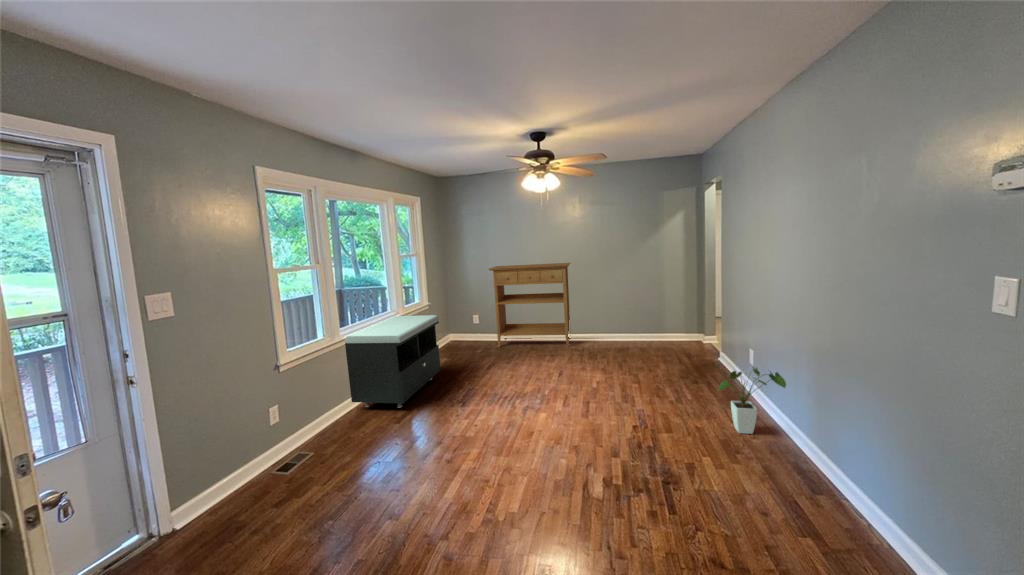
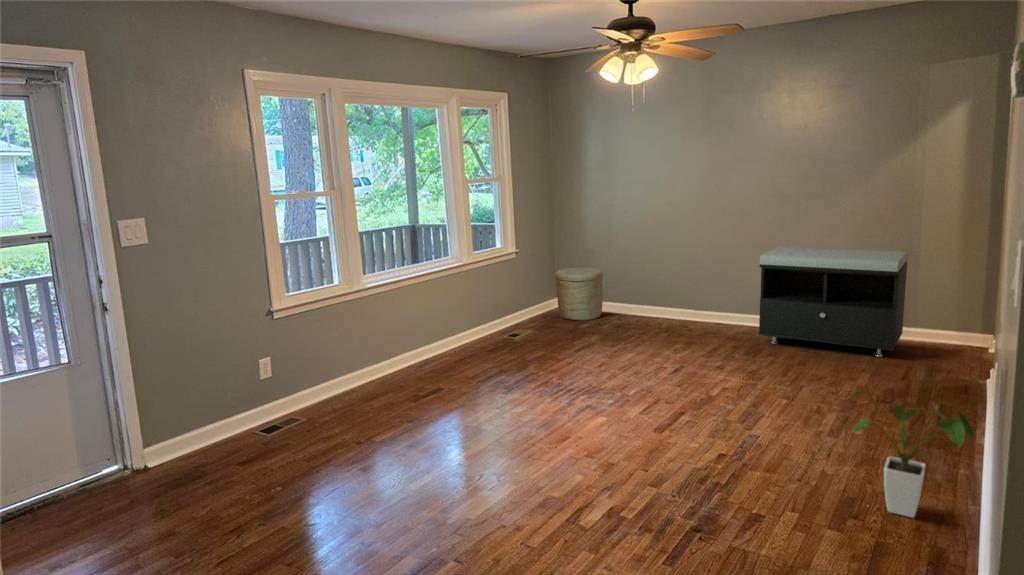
console table: present [489,263,571,347] -> none [604,197,749,338]
woven basket: none [453,312,485,347] -> present [555,268,603,320]
storage bench: present [345,315,441,408] -> present [759,247,908,357]

